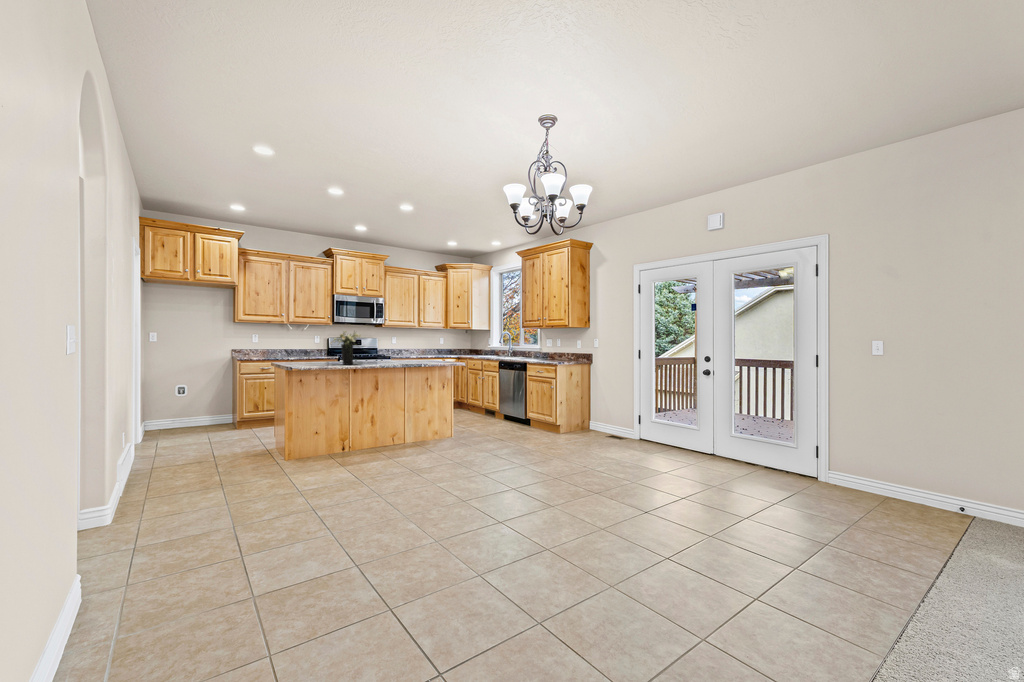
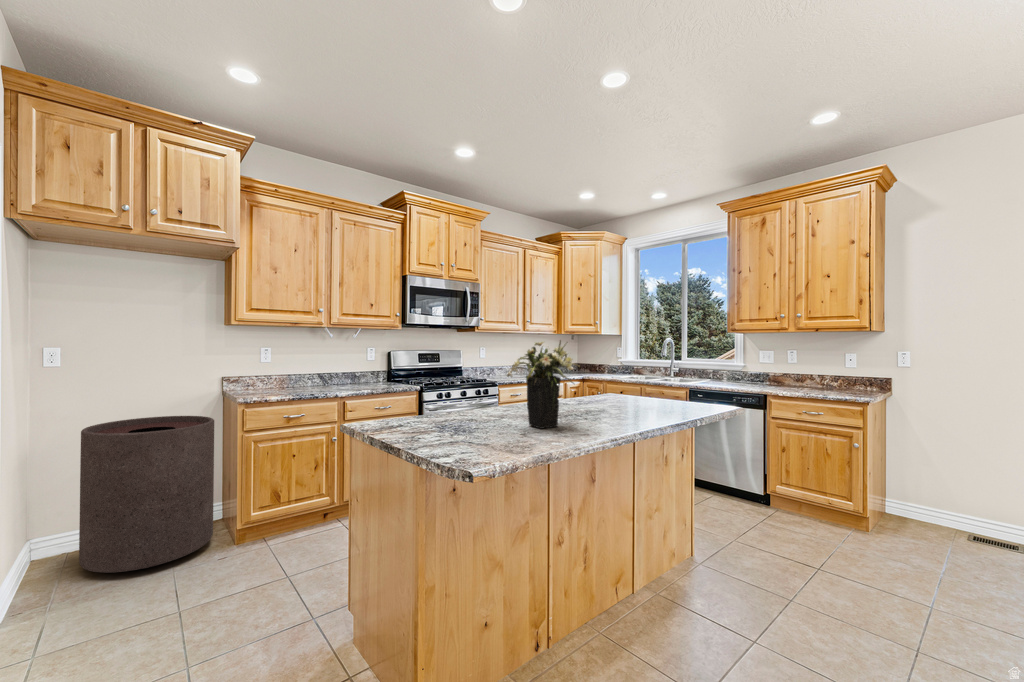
trash can: none [167,368,227,433] -> present [79,416,214,573]

